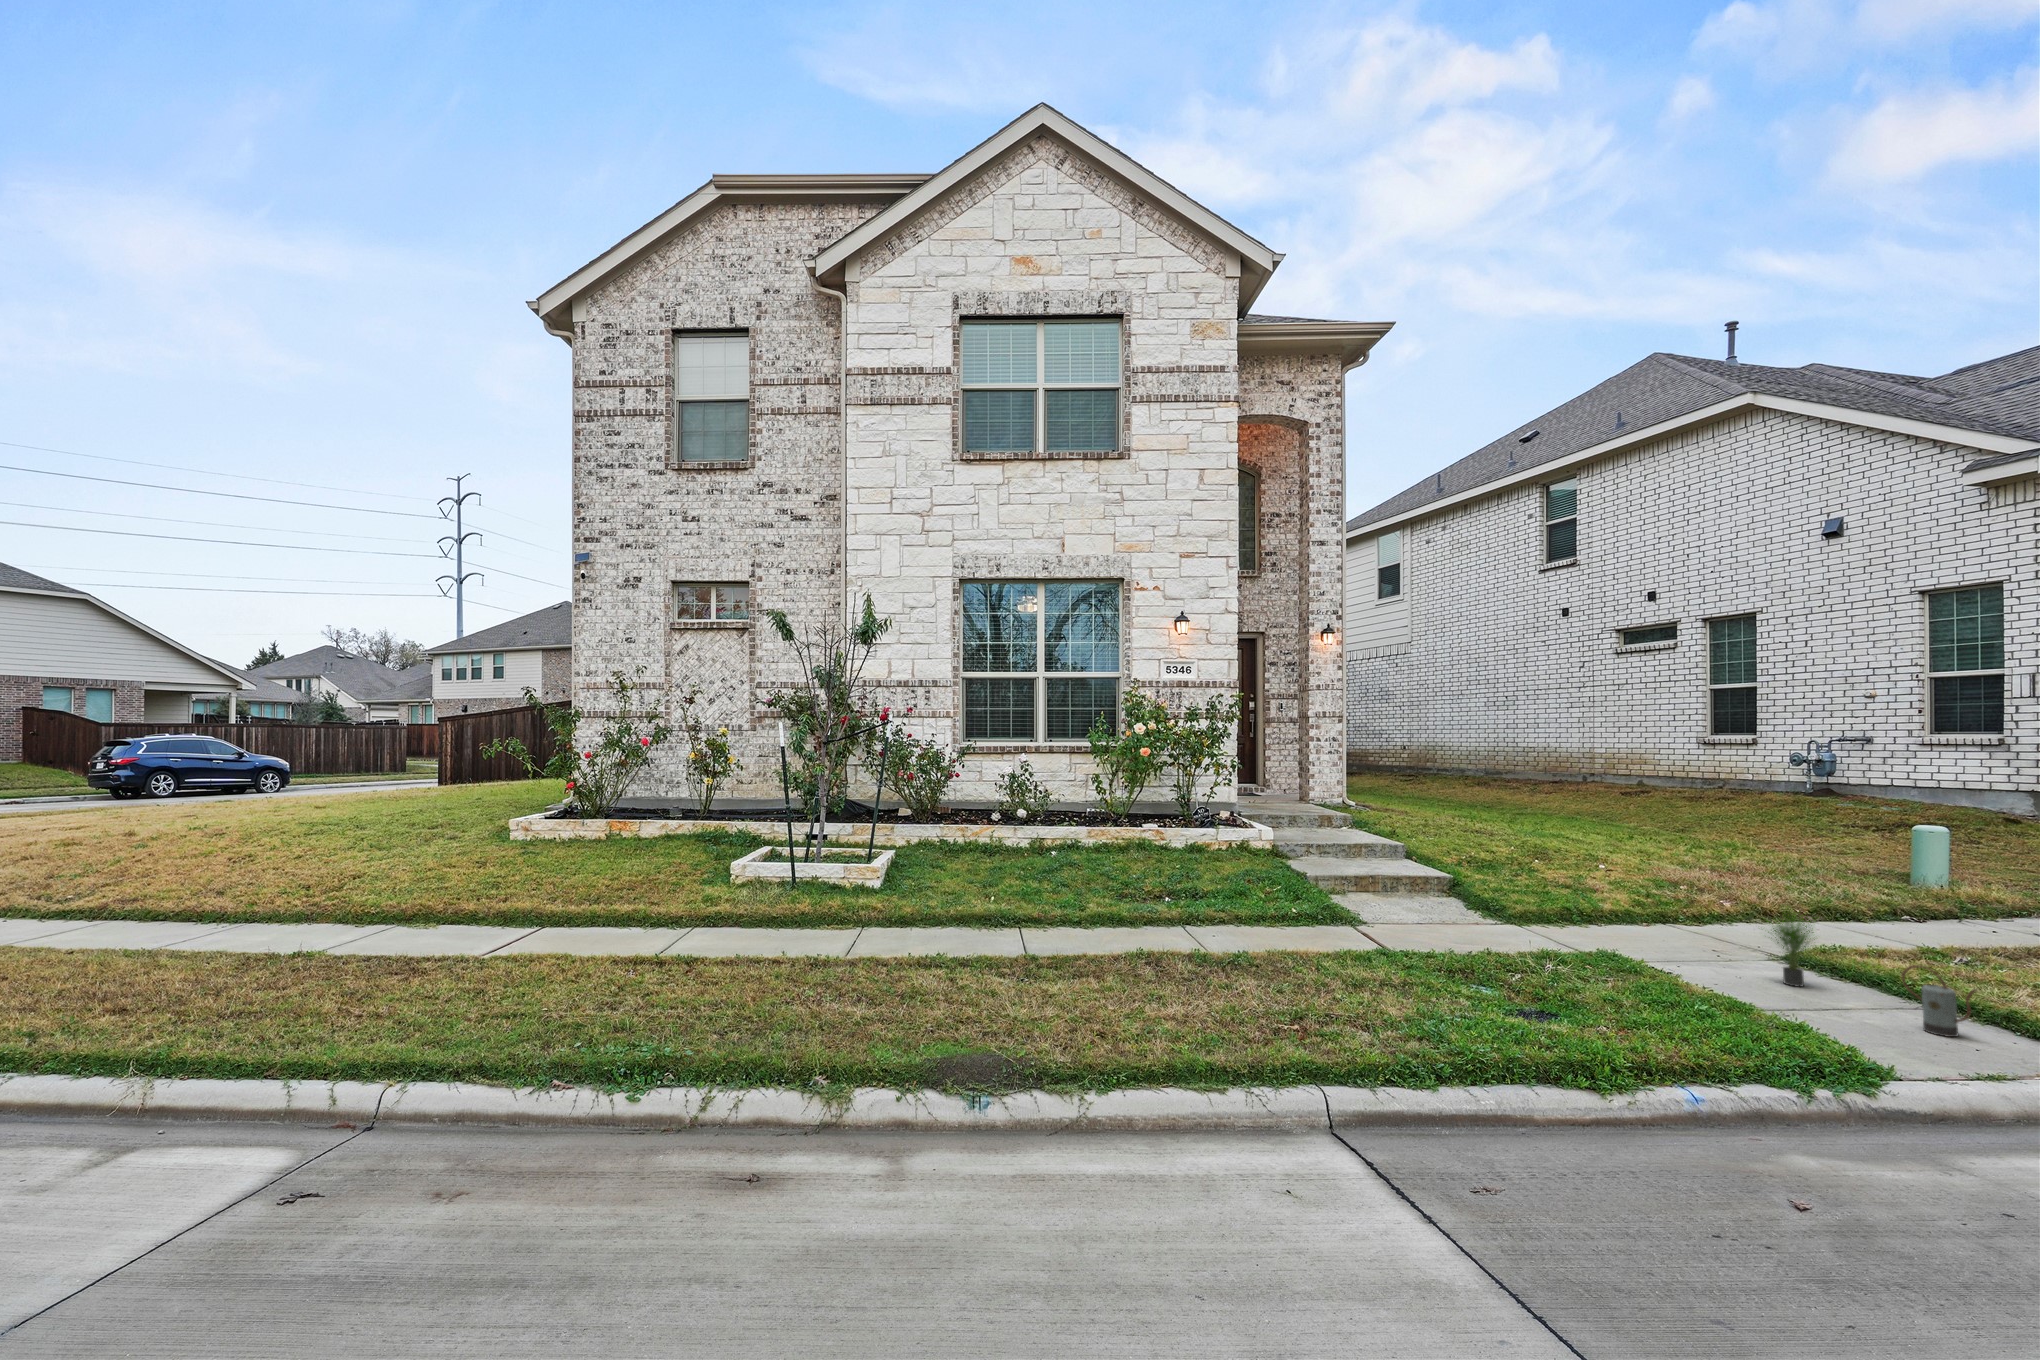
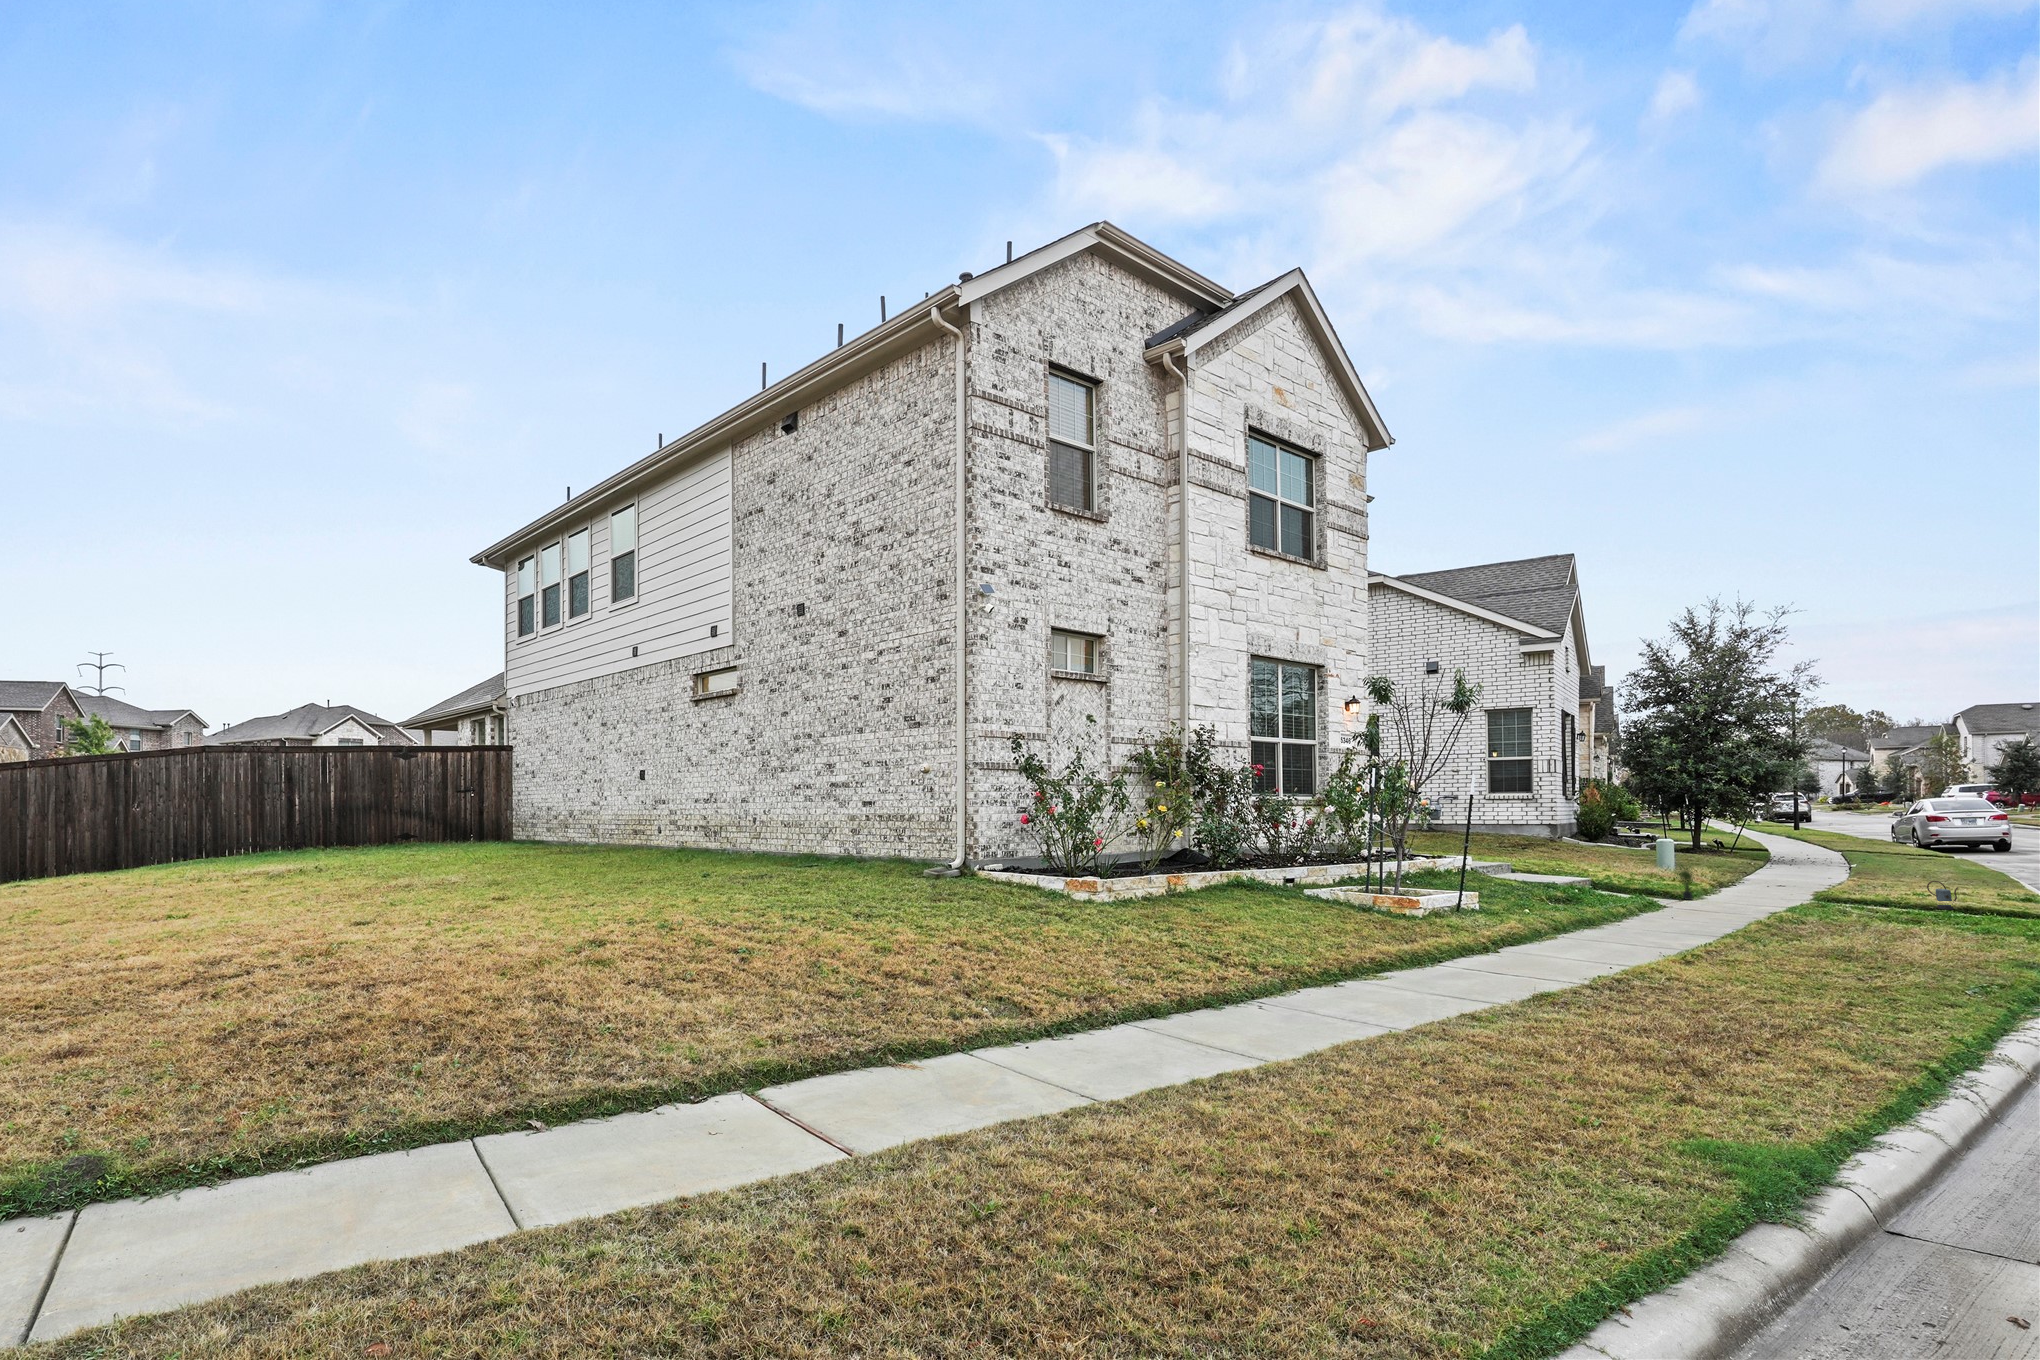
potted plant: present [1767,914,1815,987] -> present [1676,865,1695,900]

